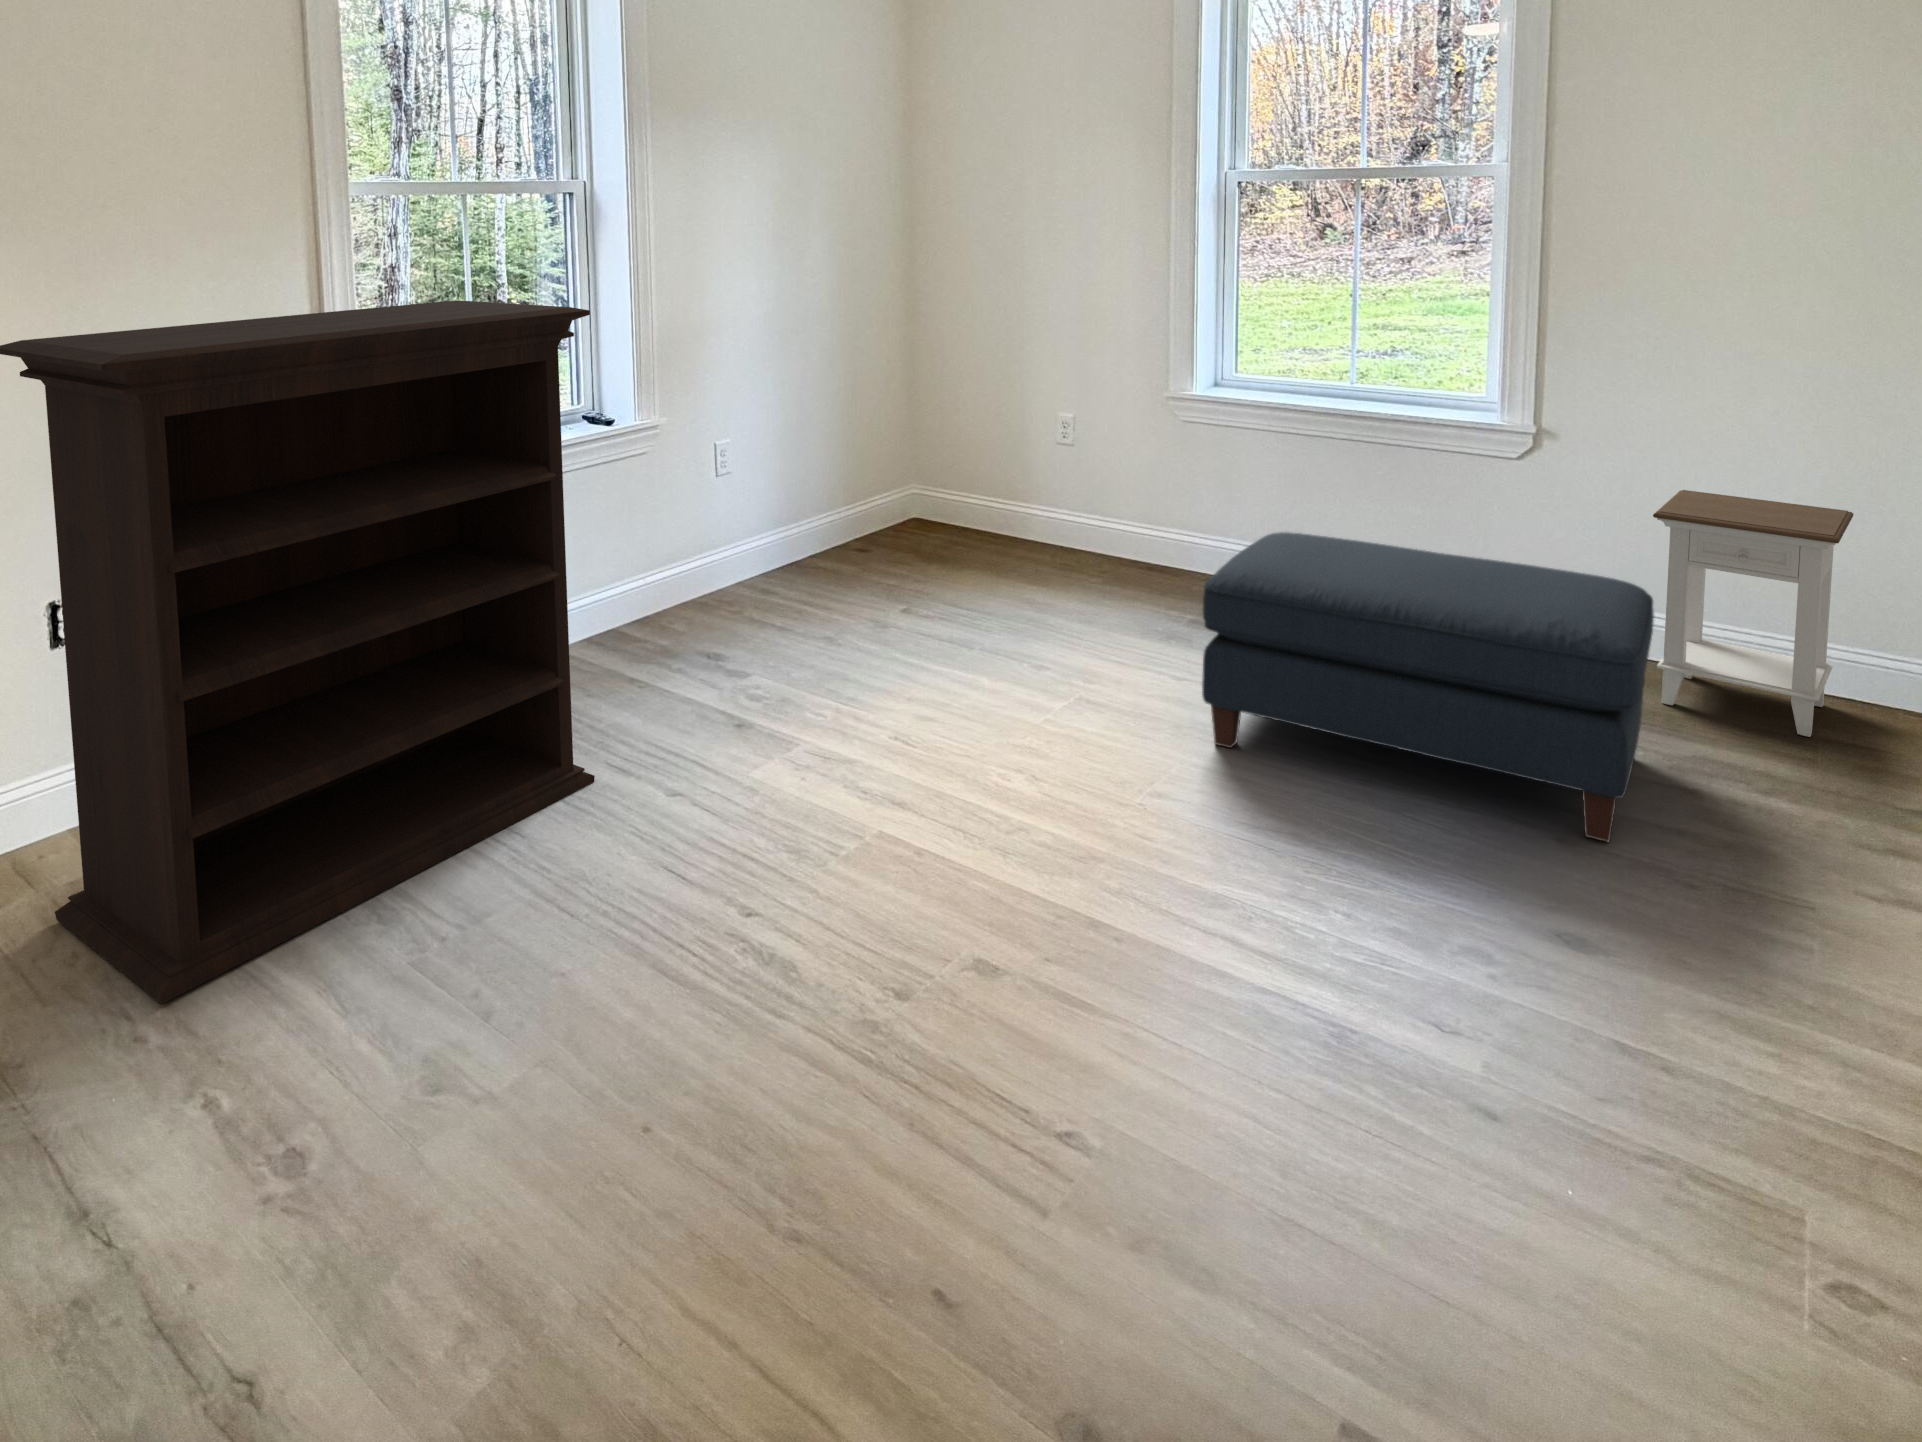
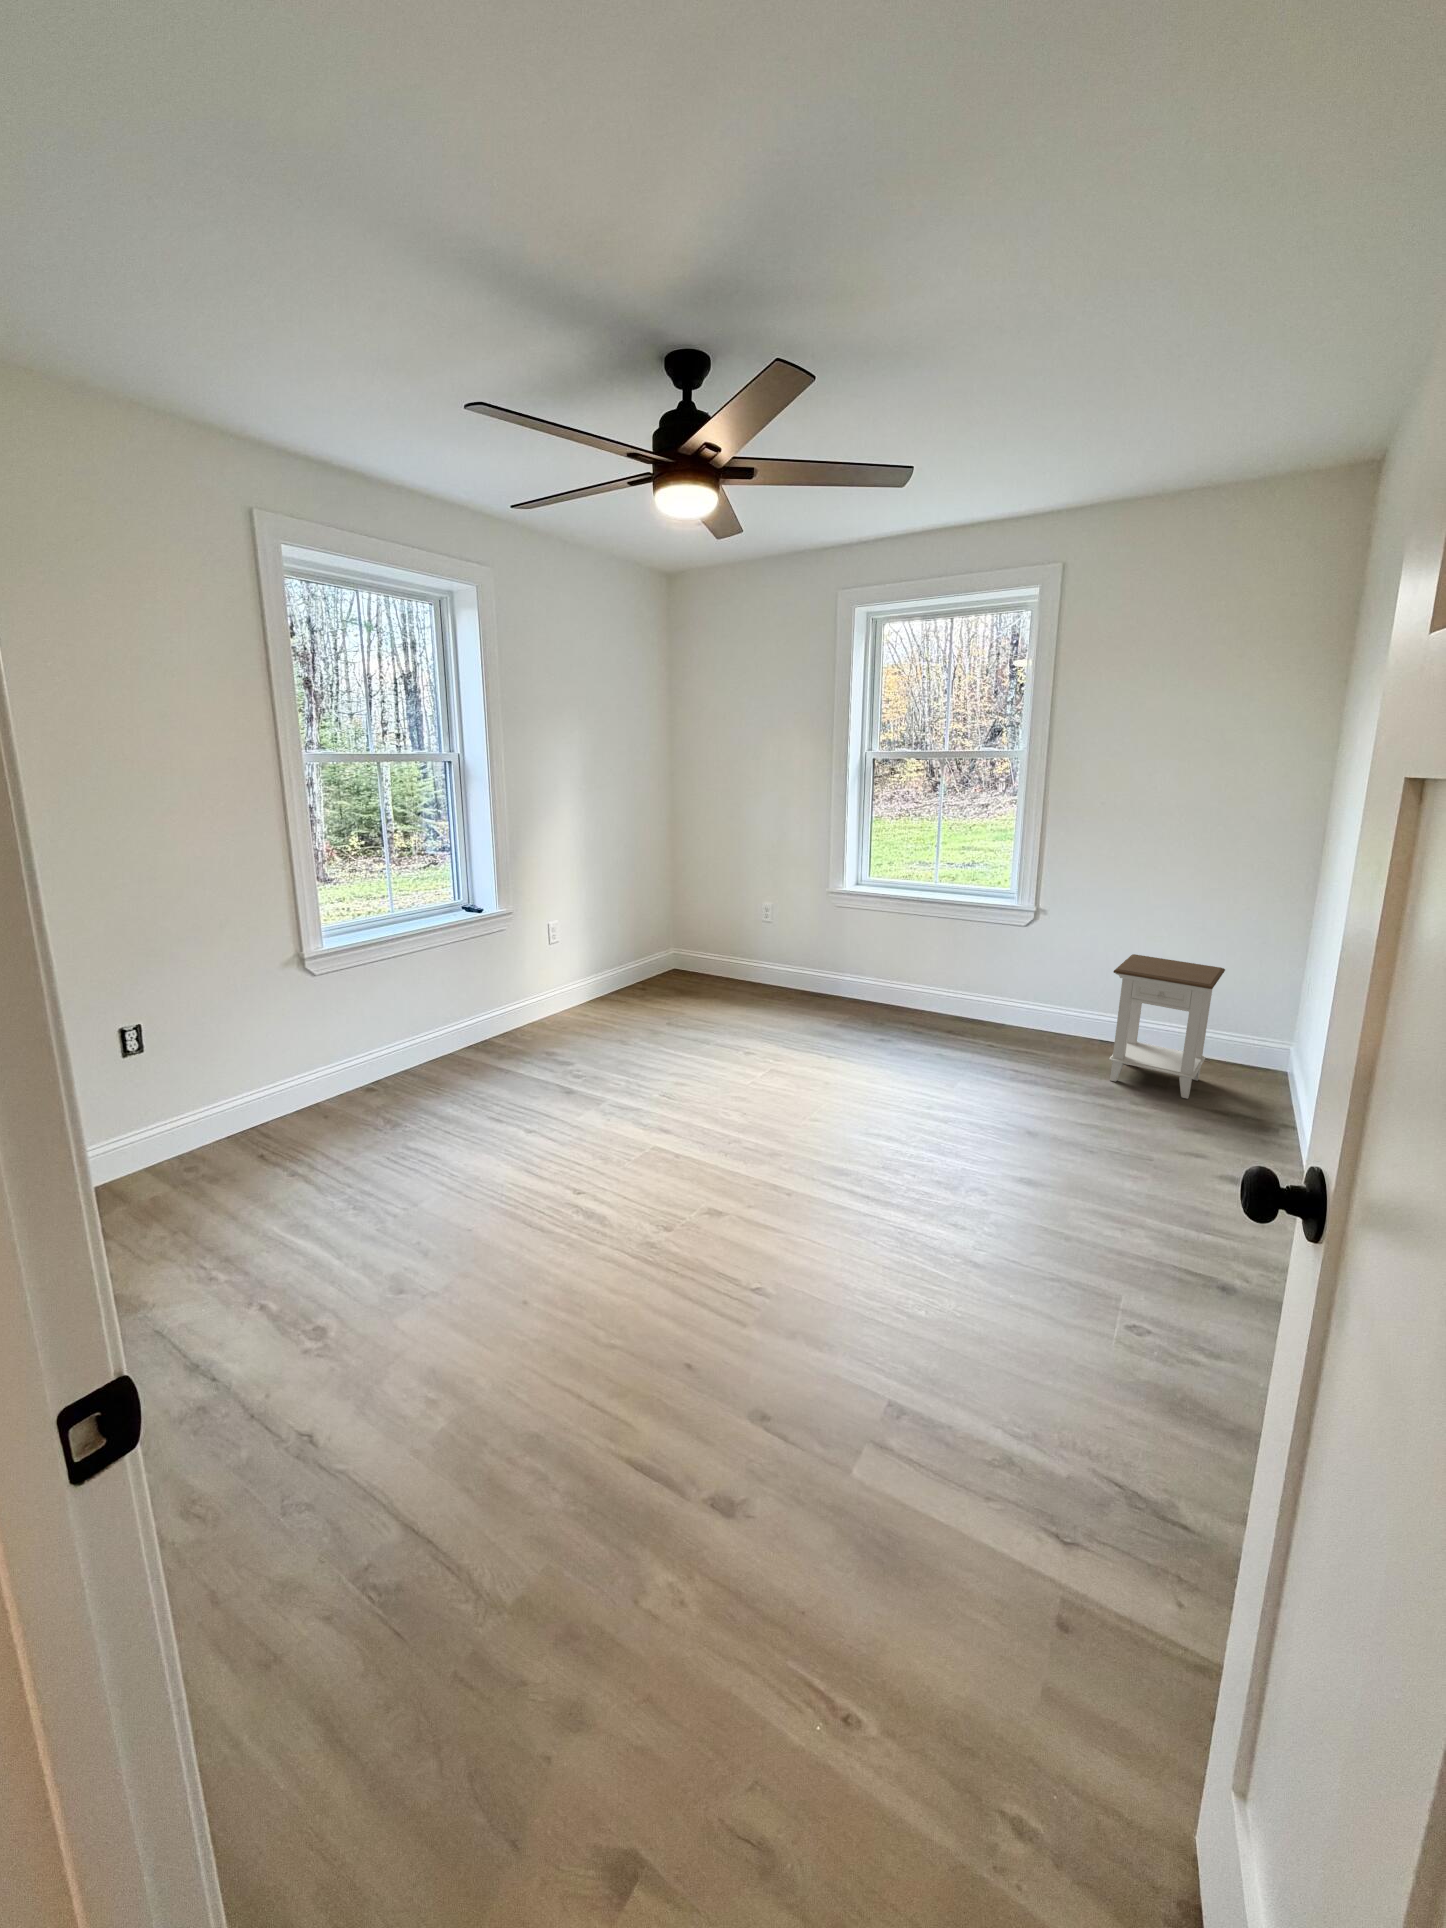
bookshelf: present [0,300,595,1004] -> none [39,838,465,1297]
ottoman: present [1202,532,1654,842] -> none [844,983,1106,1164]

